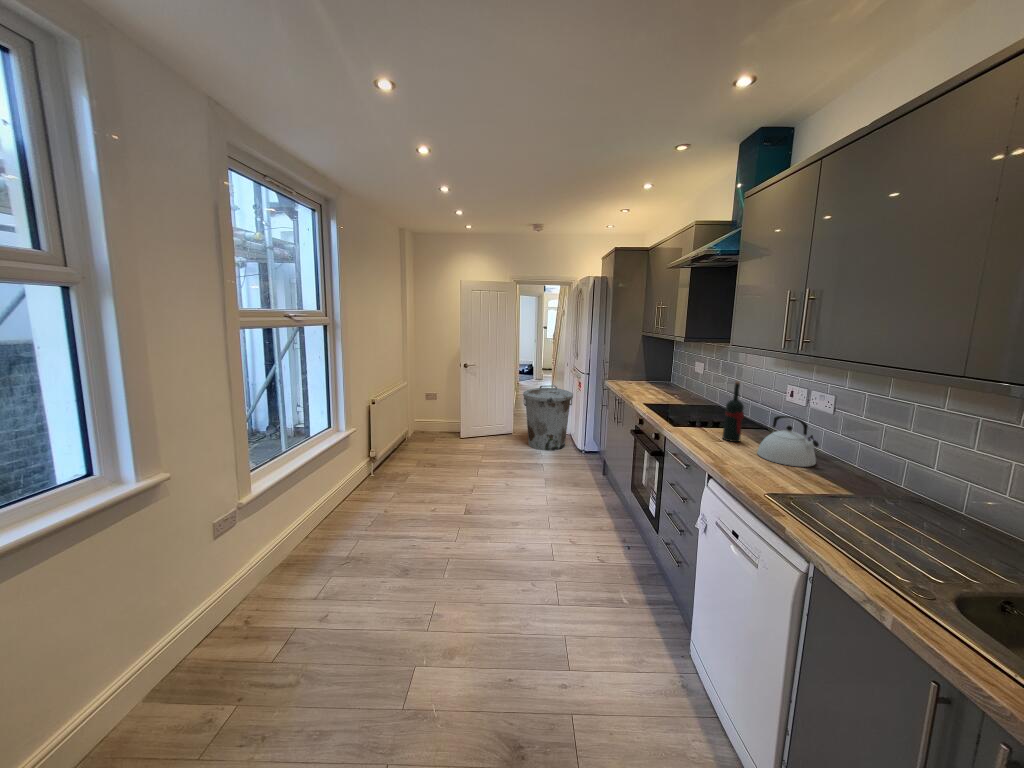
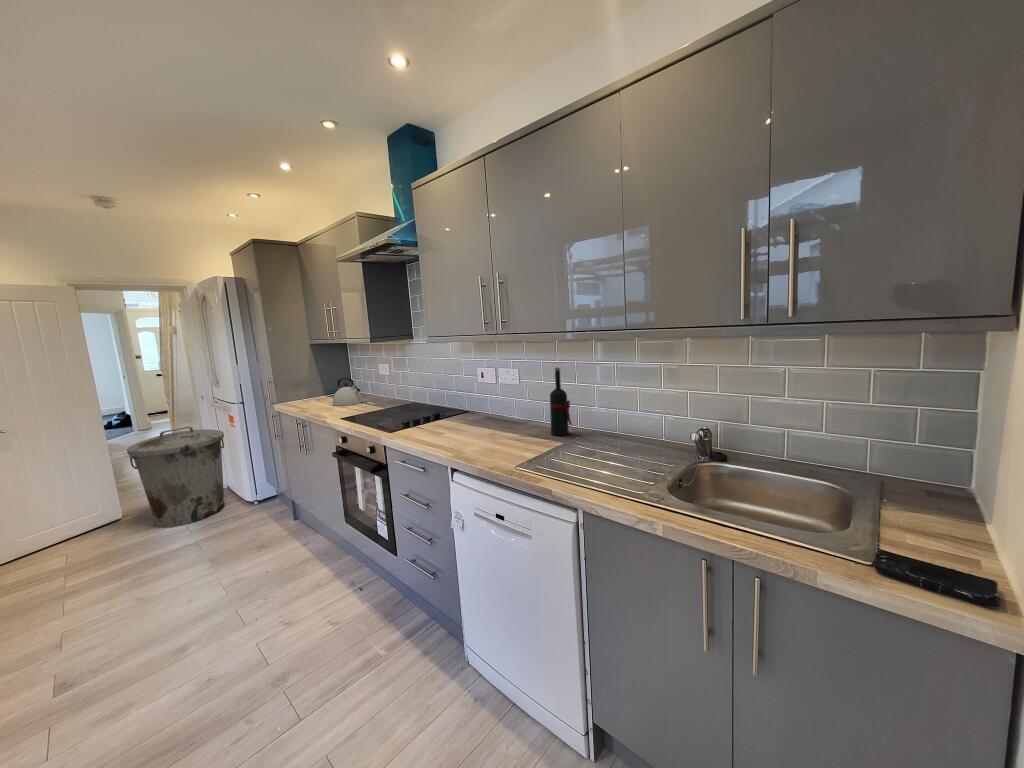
wine bottle: present [722,381,744,442] -> present [550,368,572,436]
kettle: present [757,416,819,467] -> present [333,378,363,406]

